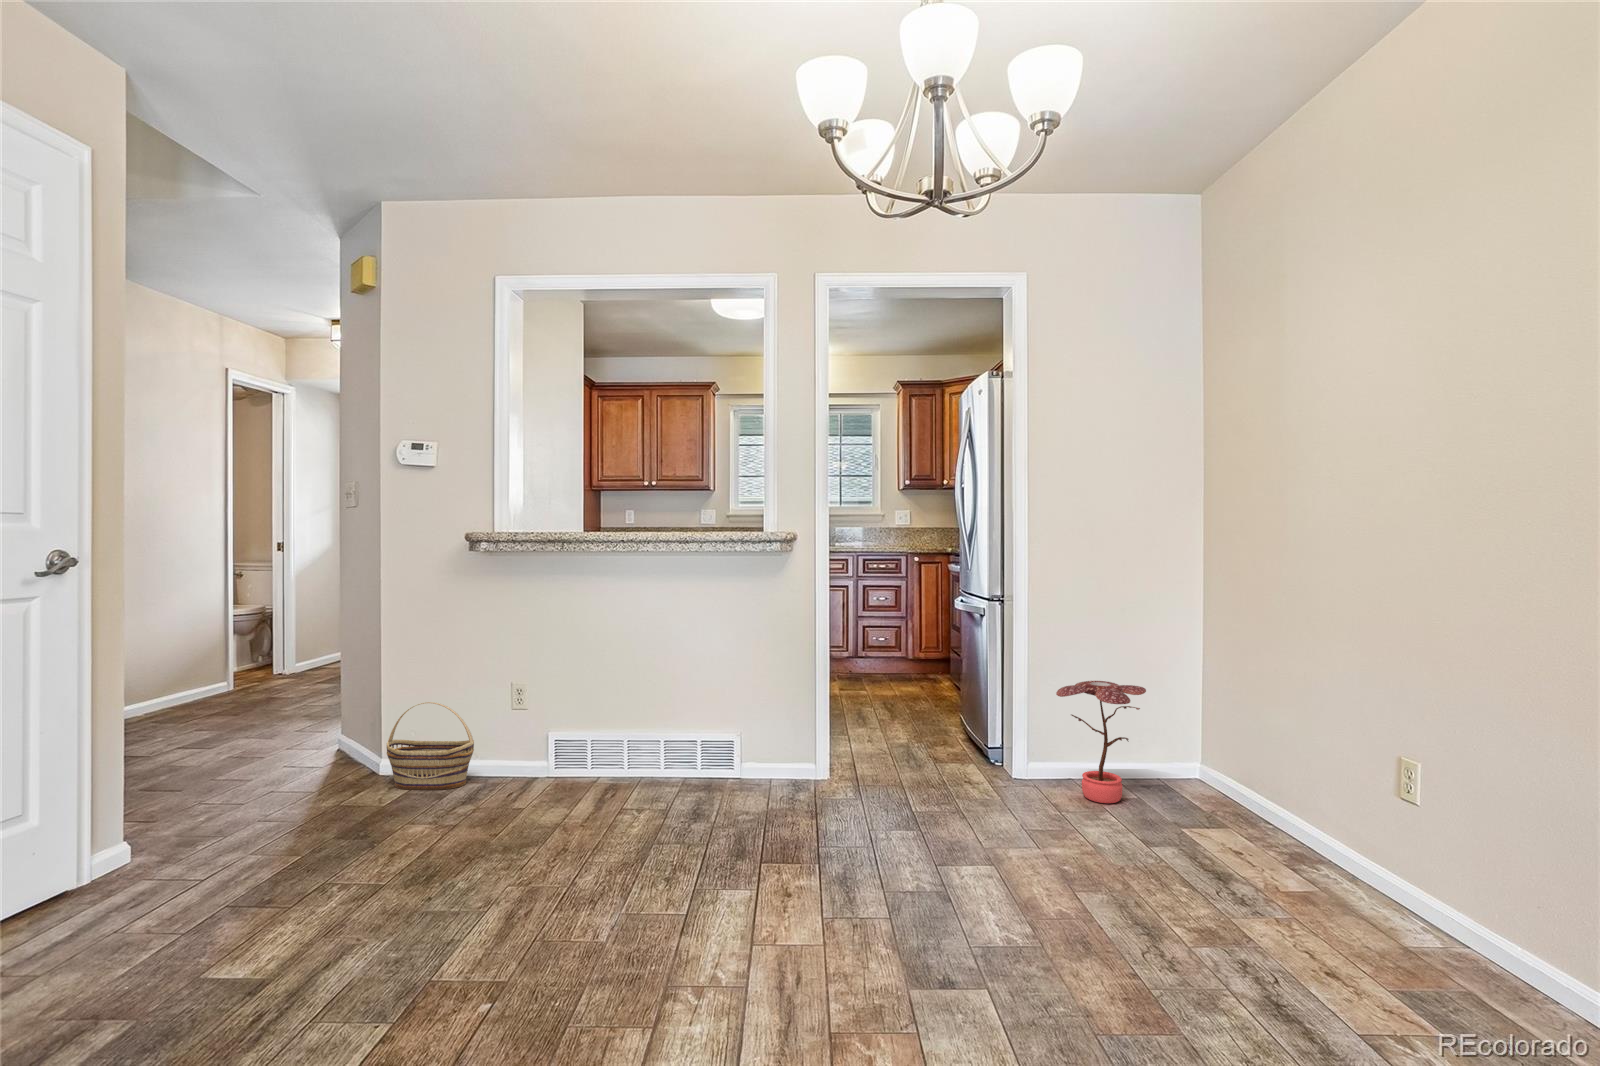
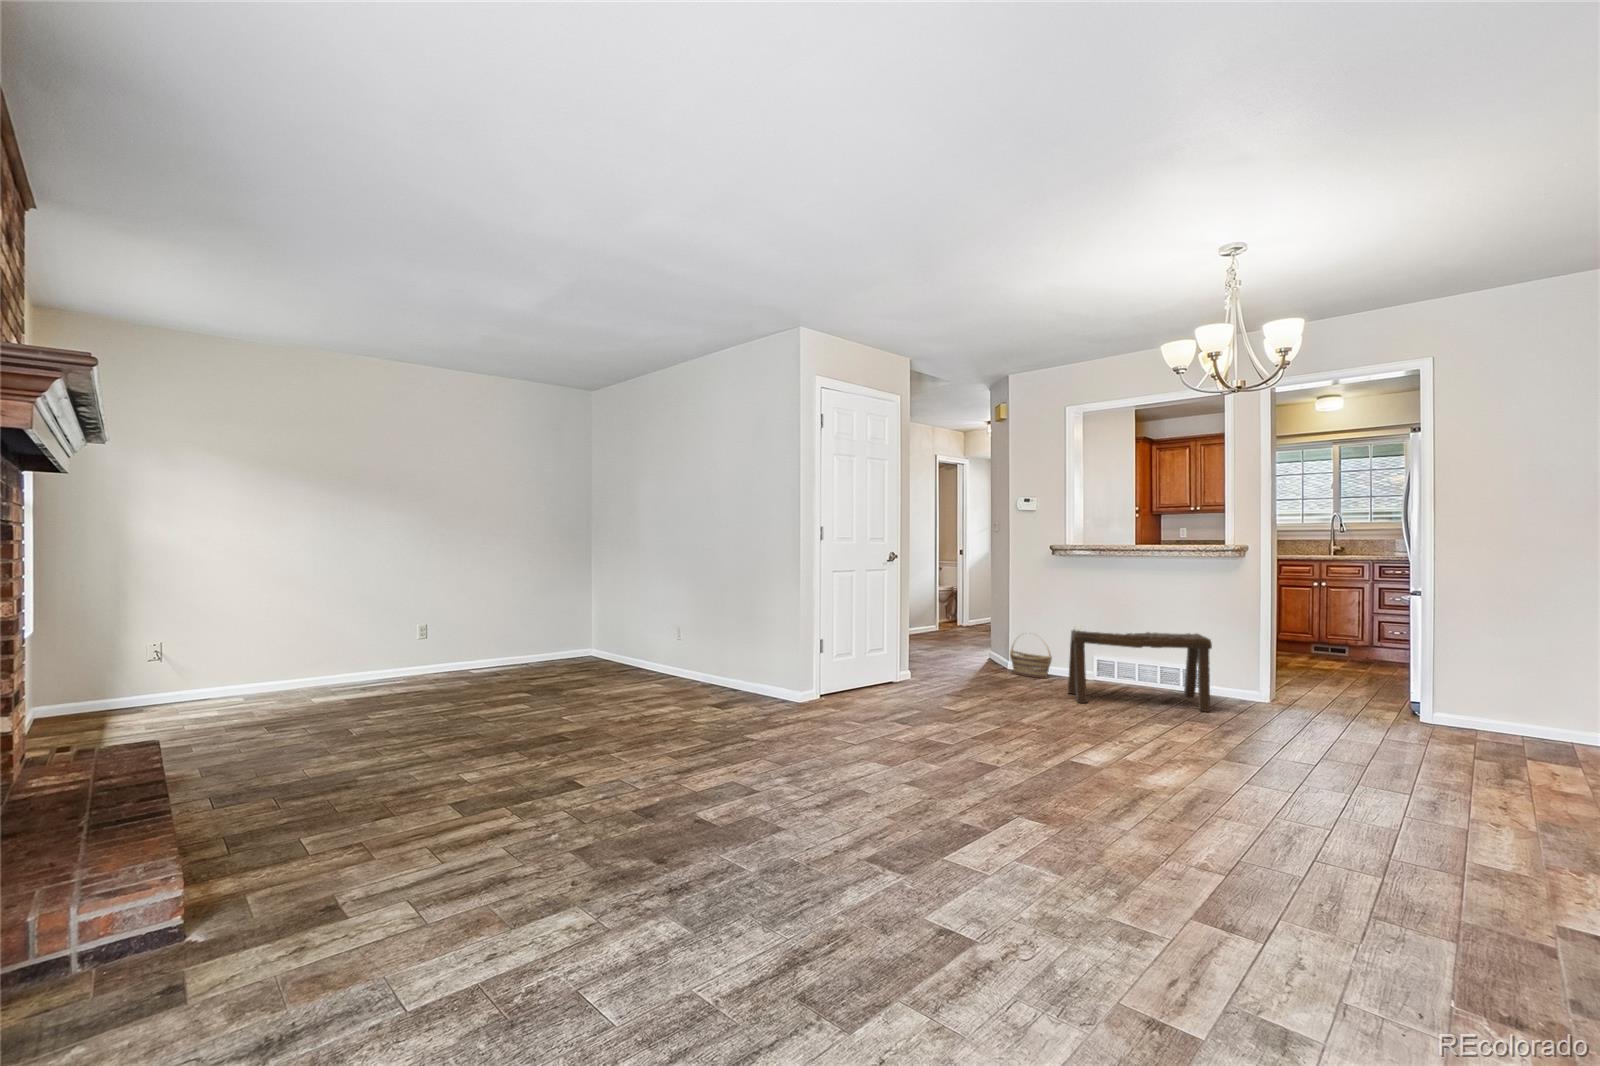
bench: none [518,674,764,853] -> present [1068,630,1212,712]
potted plant: present [1056,681,1146,803] -> none [1470,666,1573,763]

